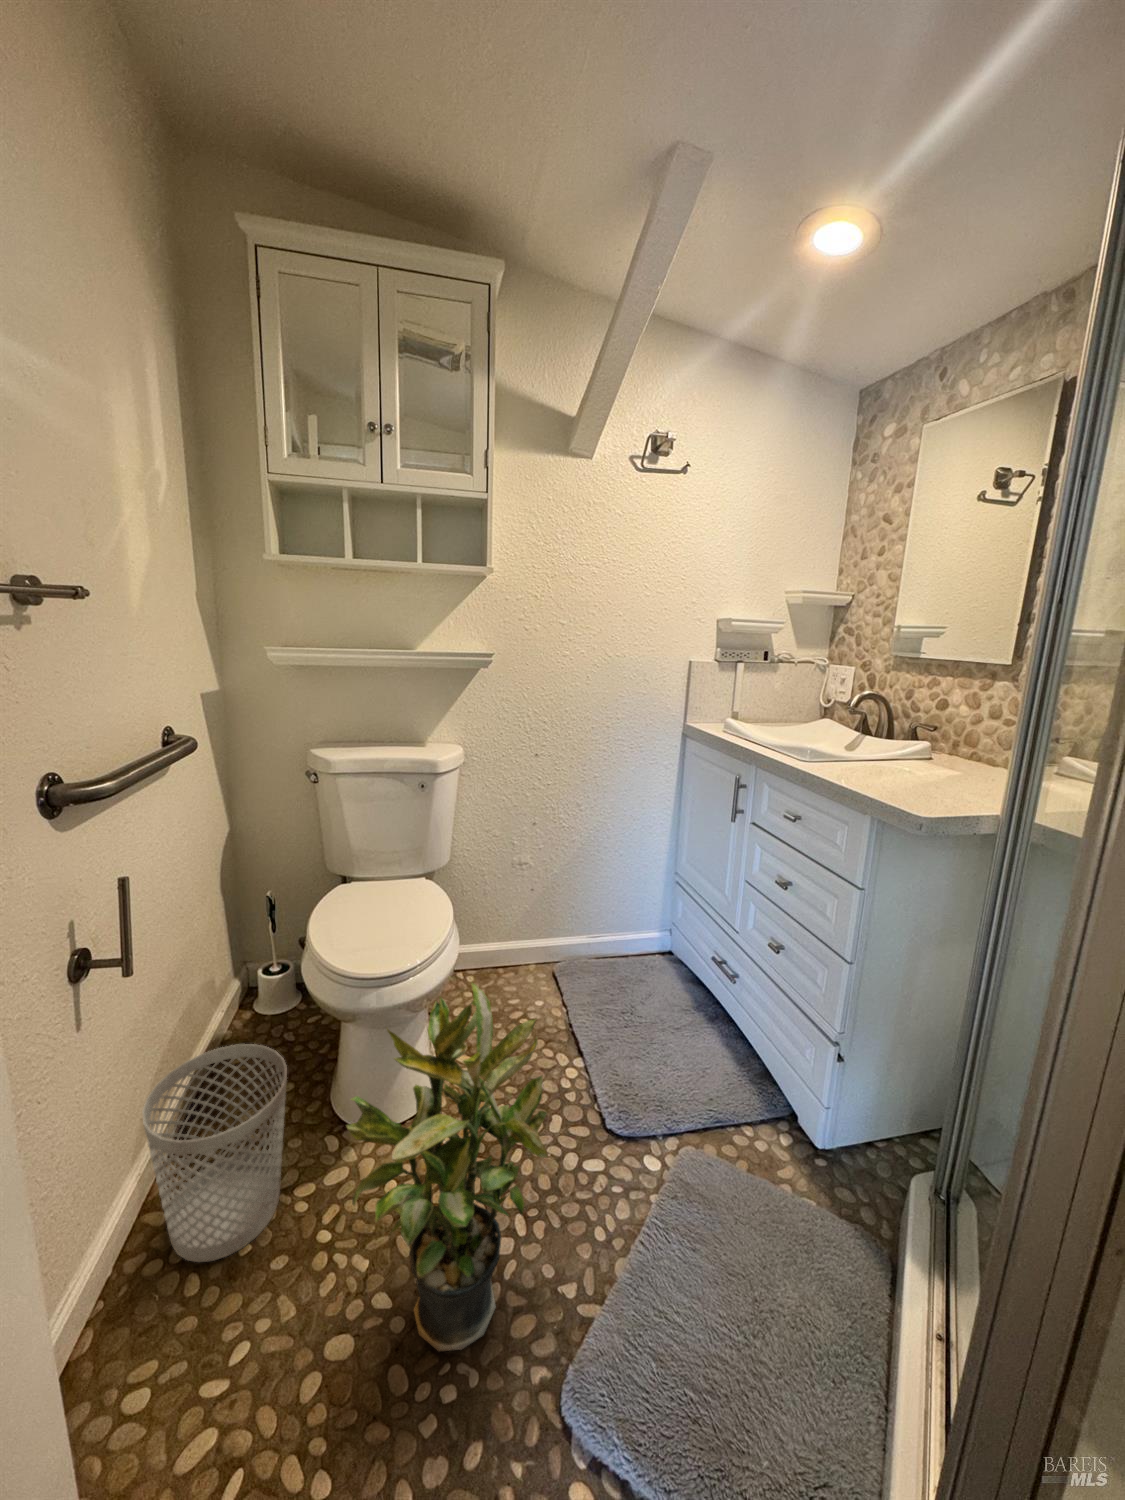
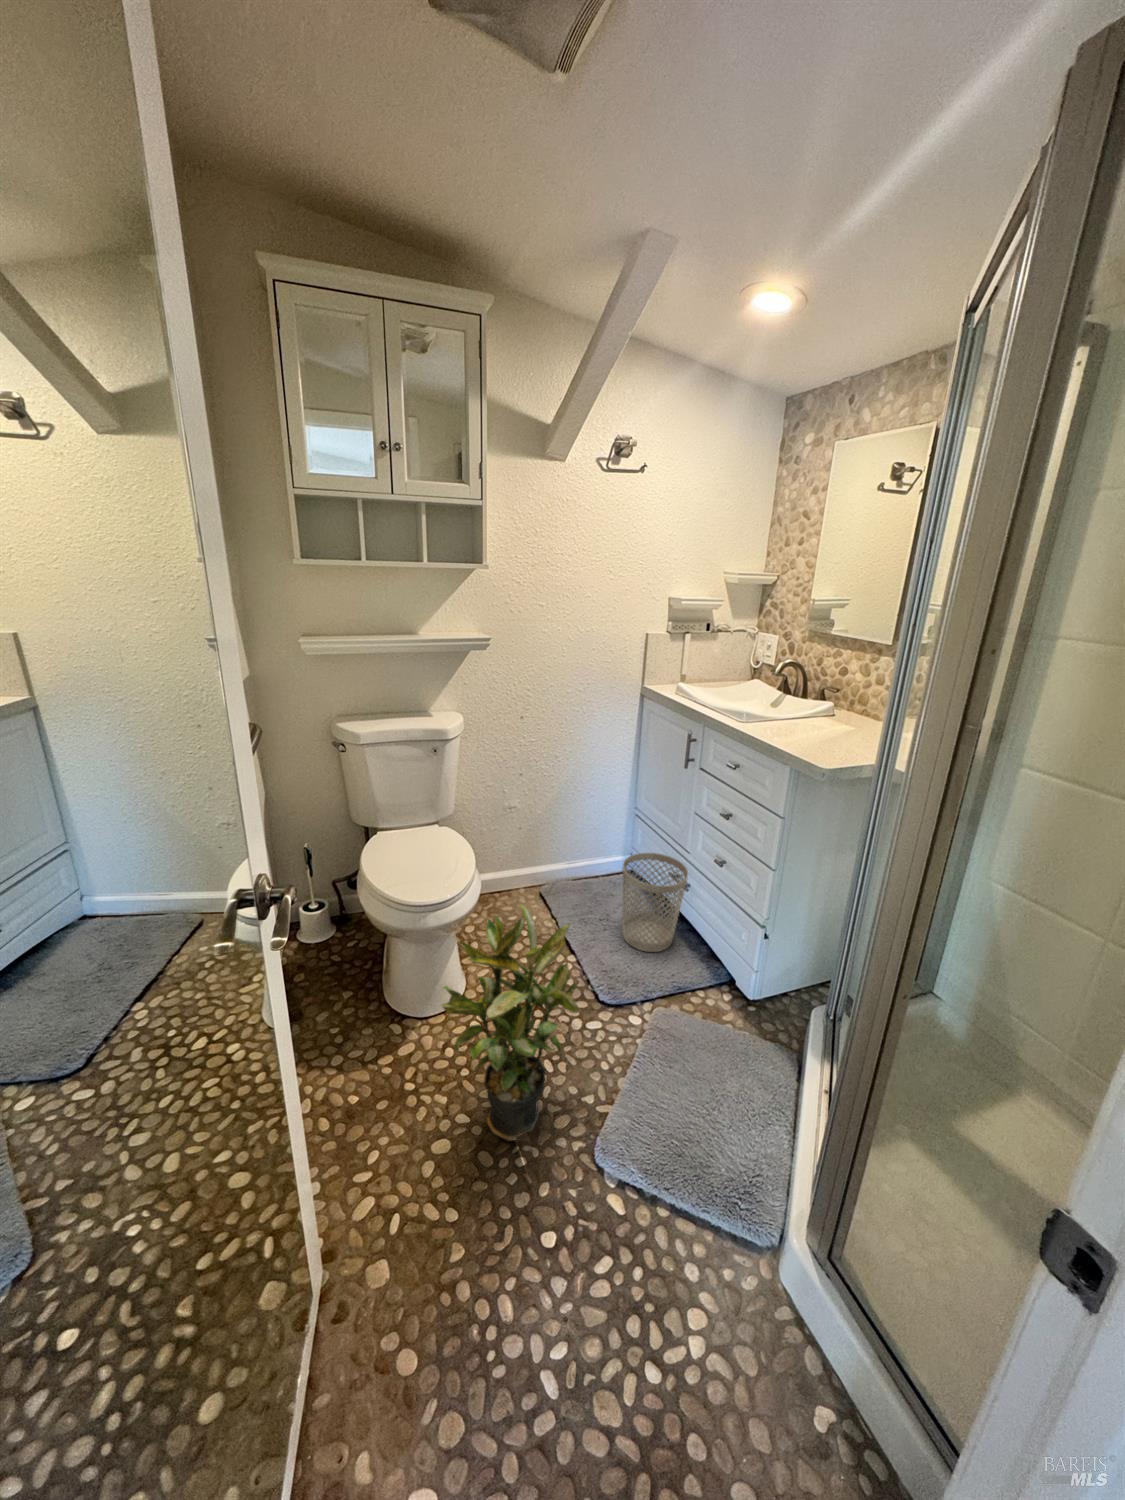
wastebasket: present [142,1044,287,1262] -> present [622,853,688,952]

